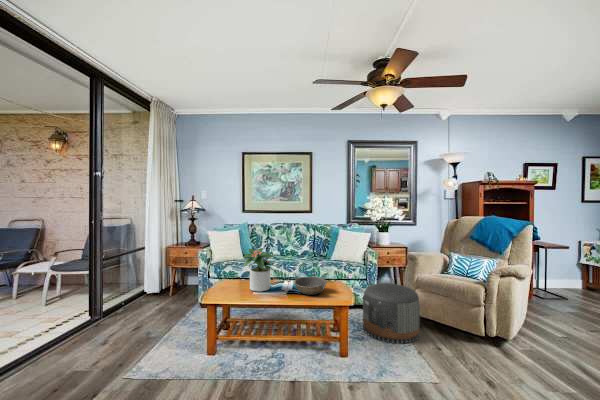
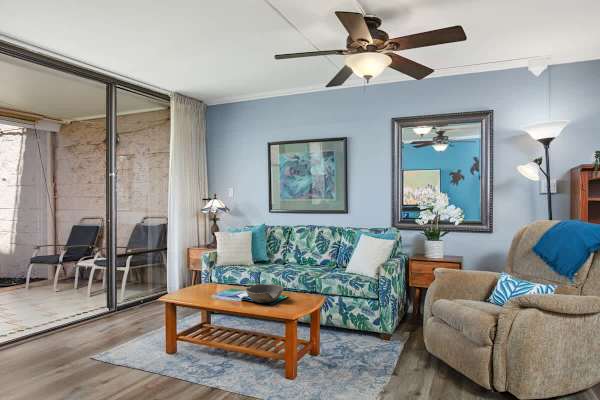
potted plant: present [243,248,275,292] -> none [198,248,239,295]
pouf: present [363,283,420,344] -> none [340,304,411,380]

